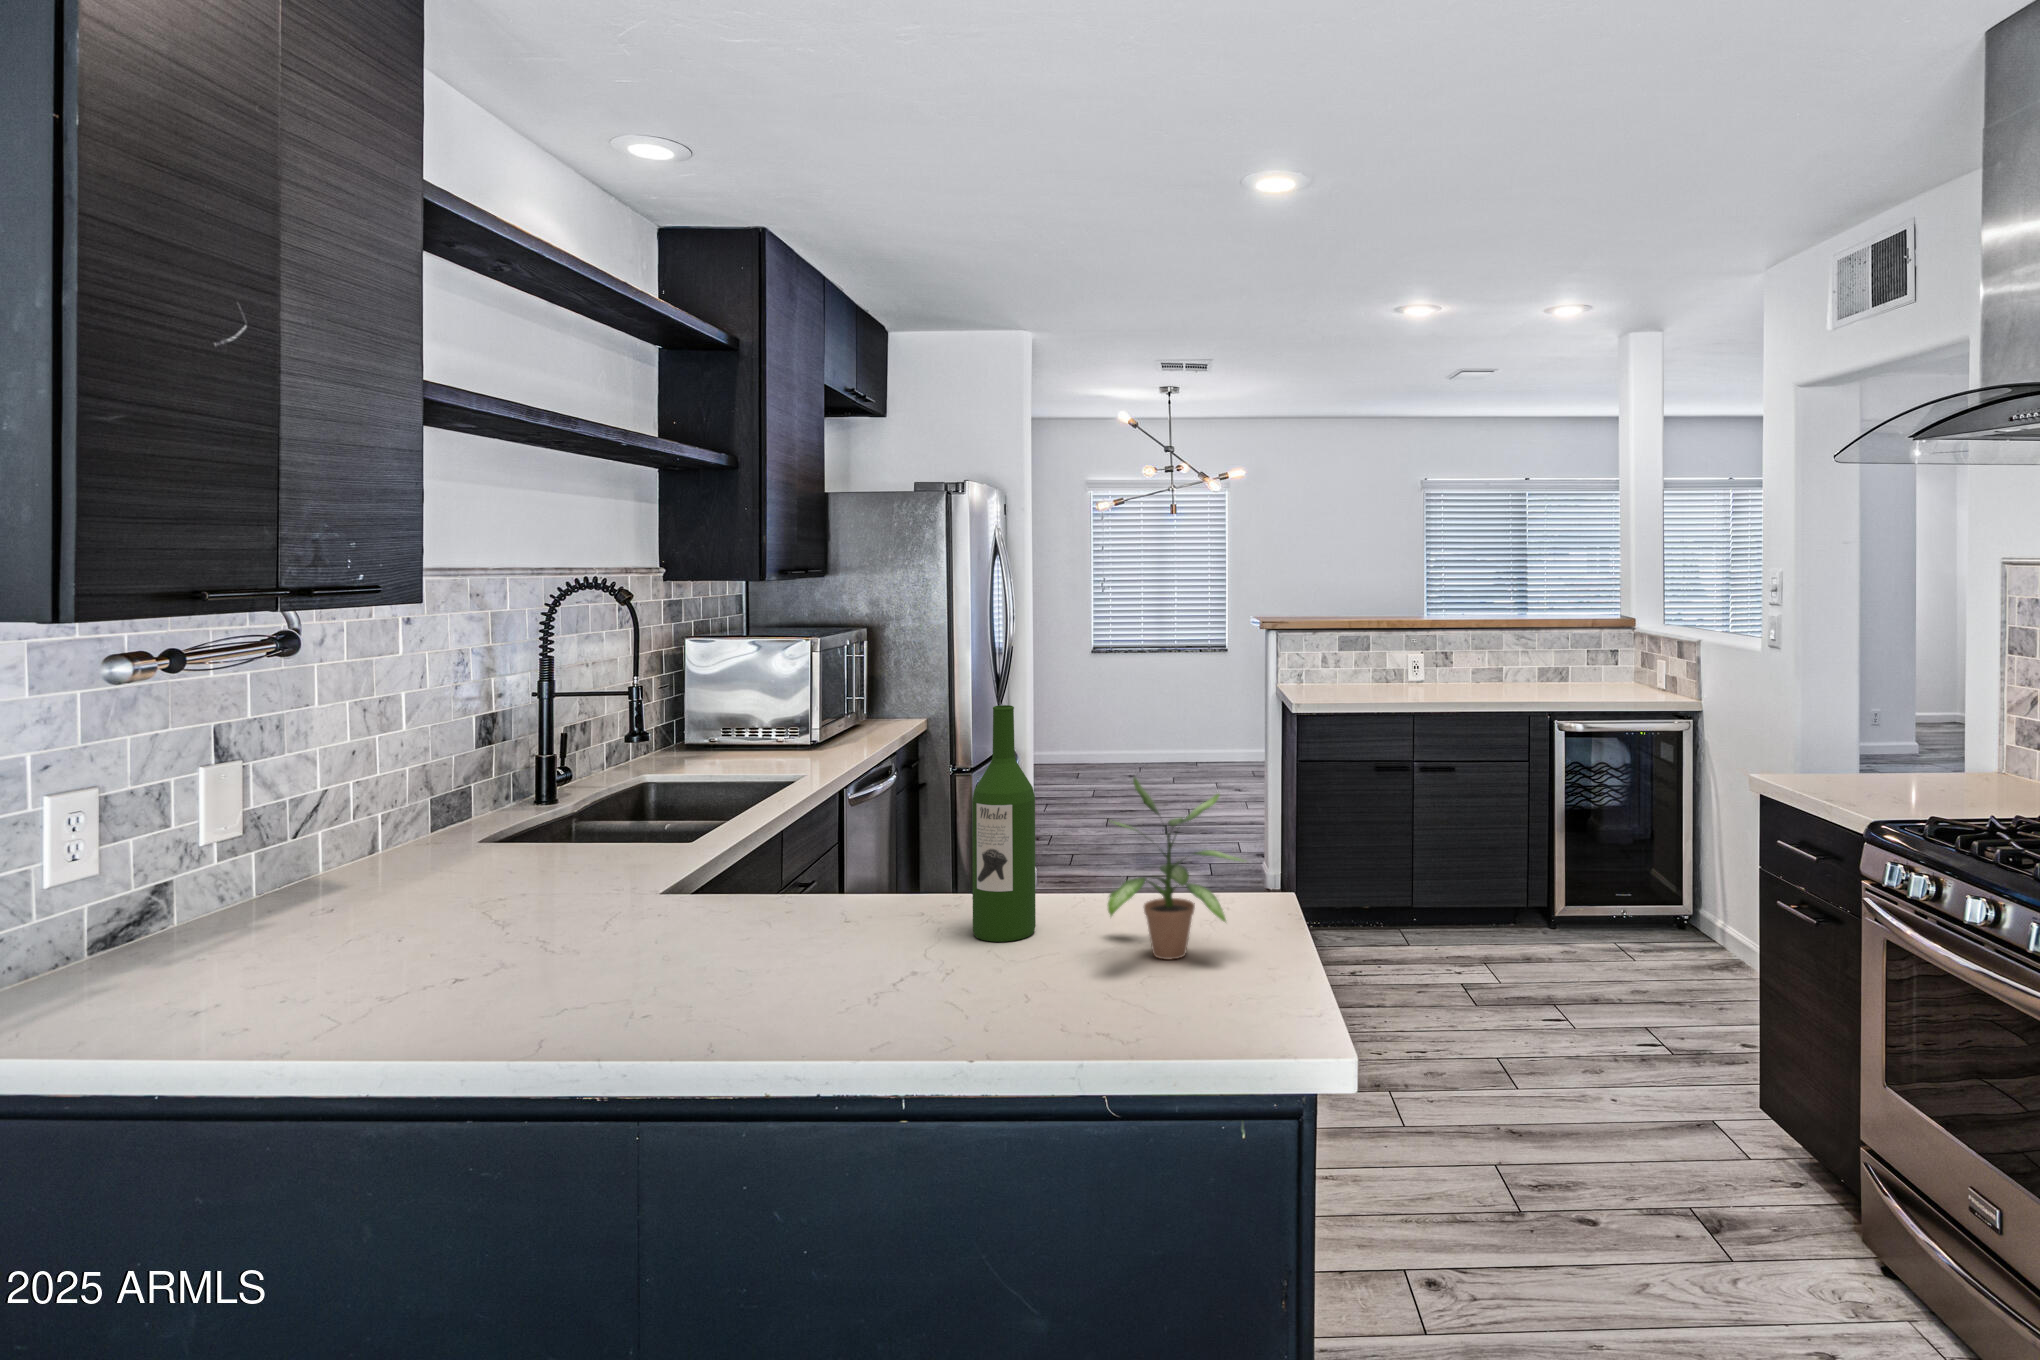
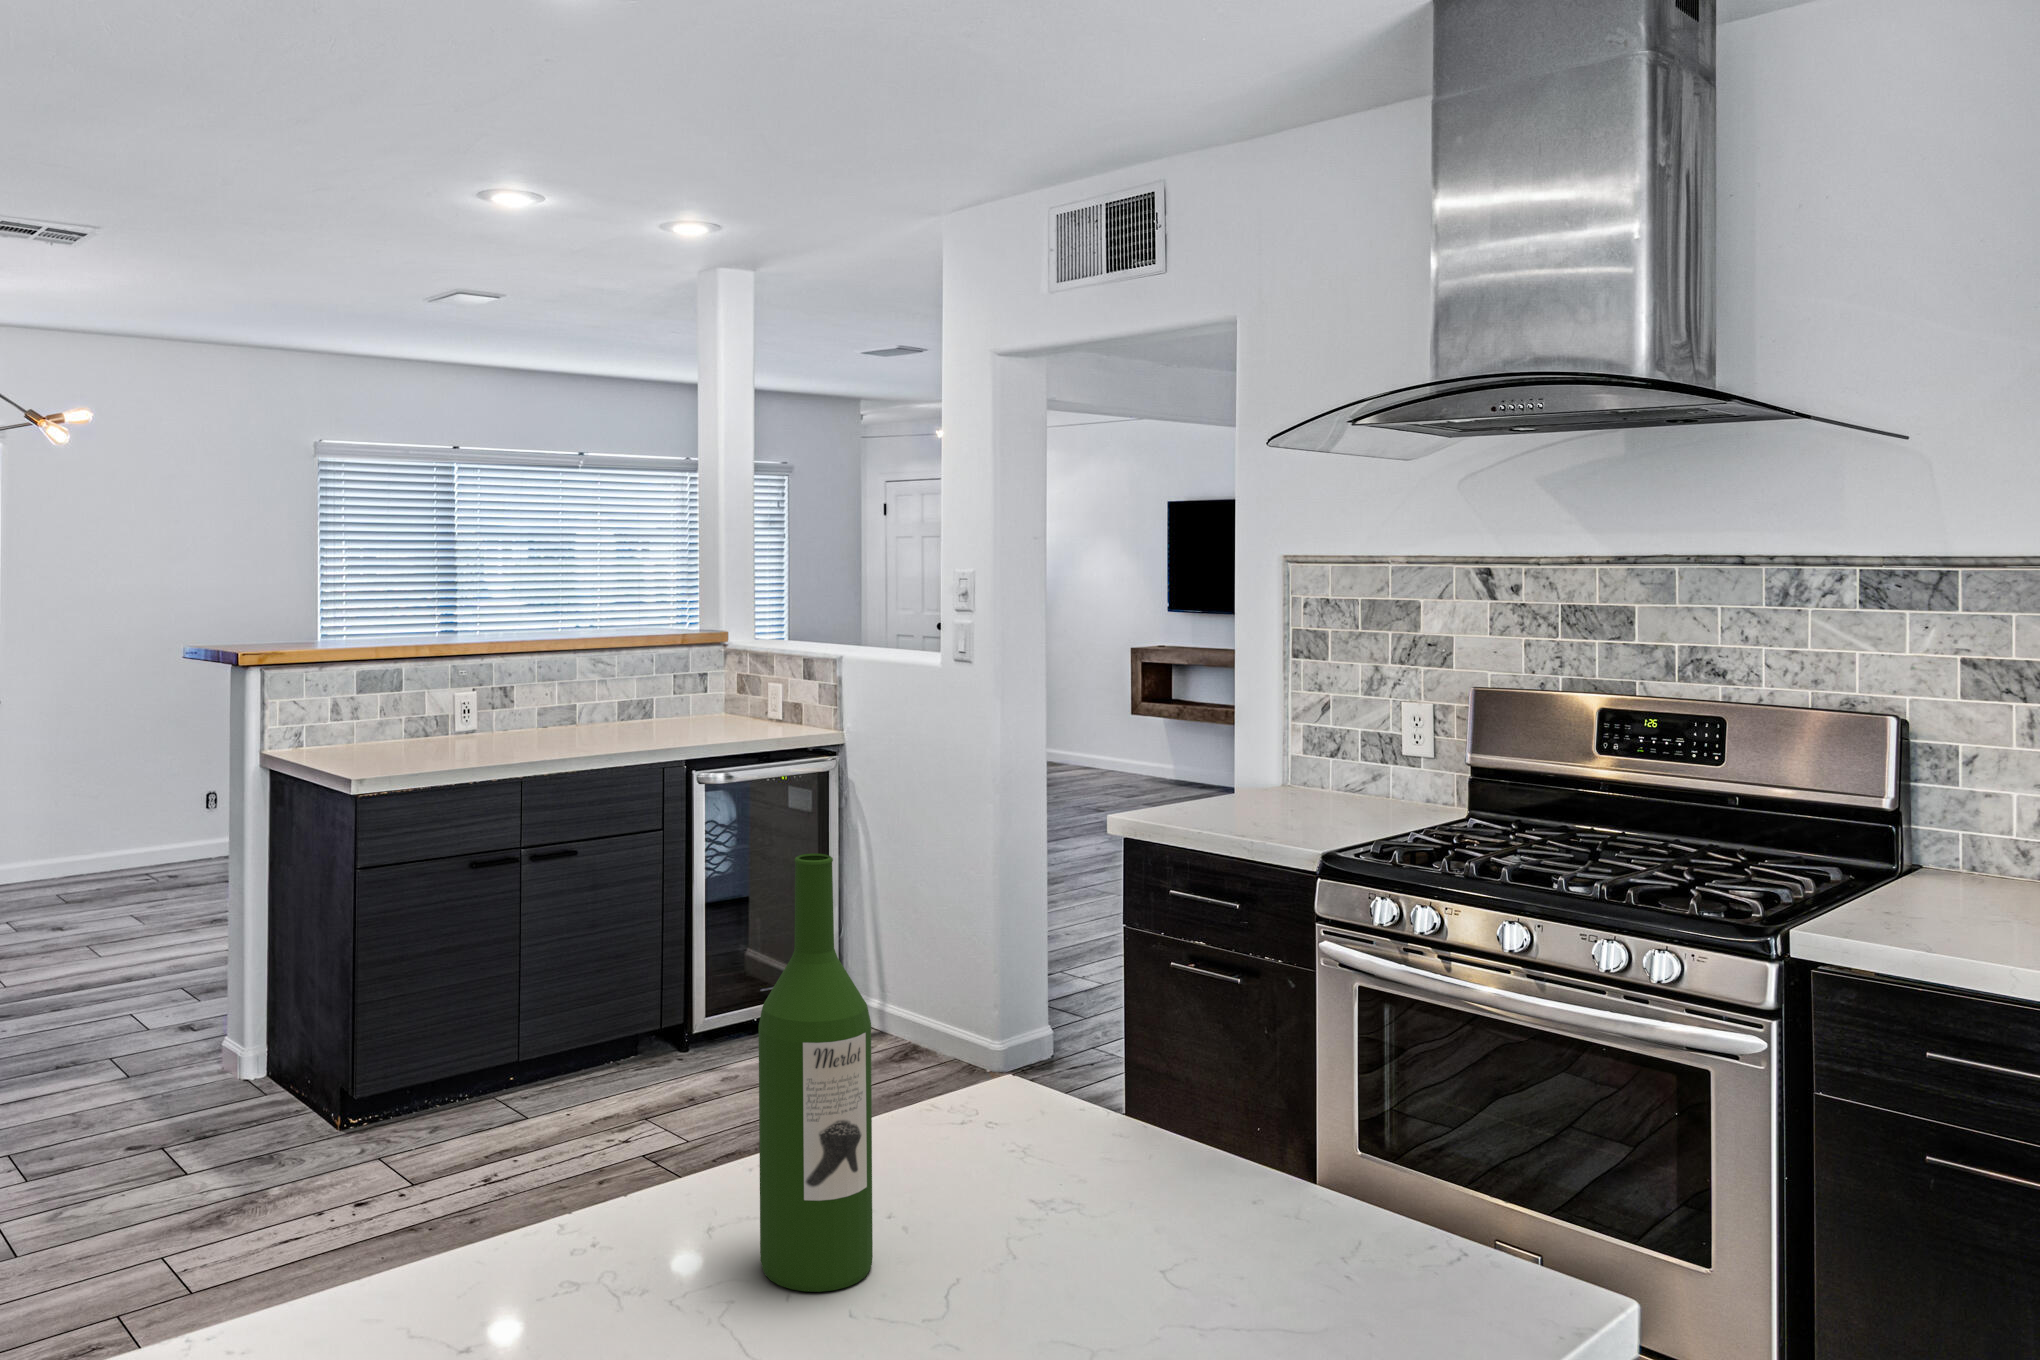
potted plant: present [1107,778,1244,959] -> none [970,944,1228,1235]

